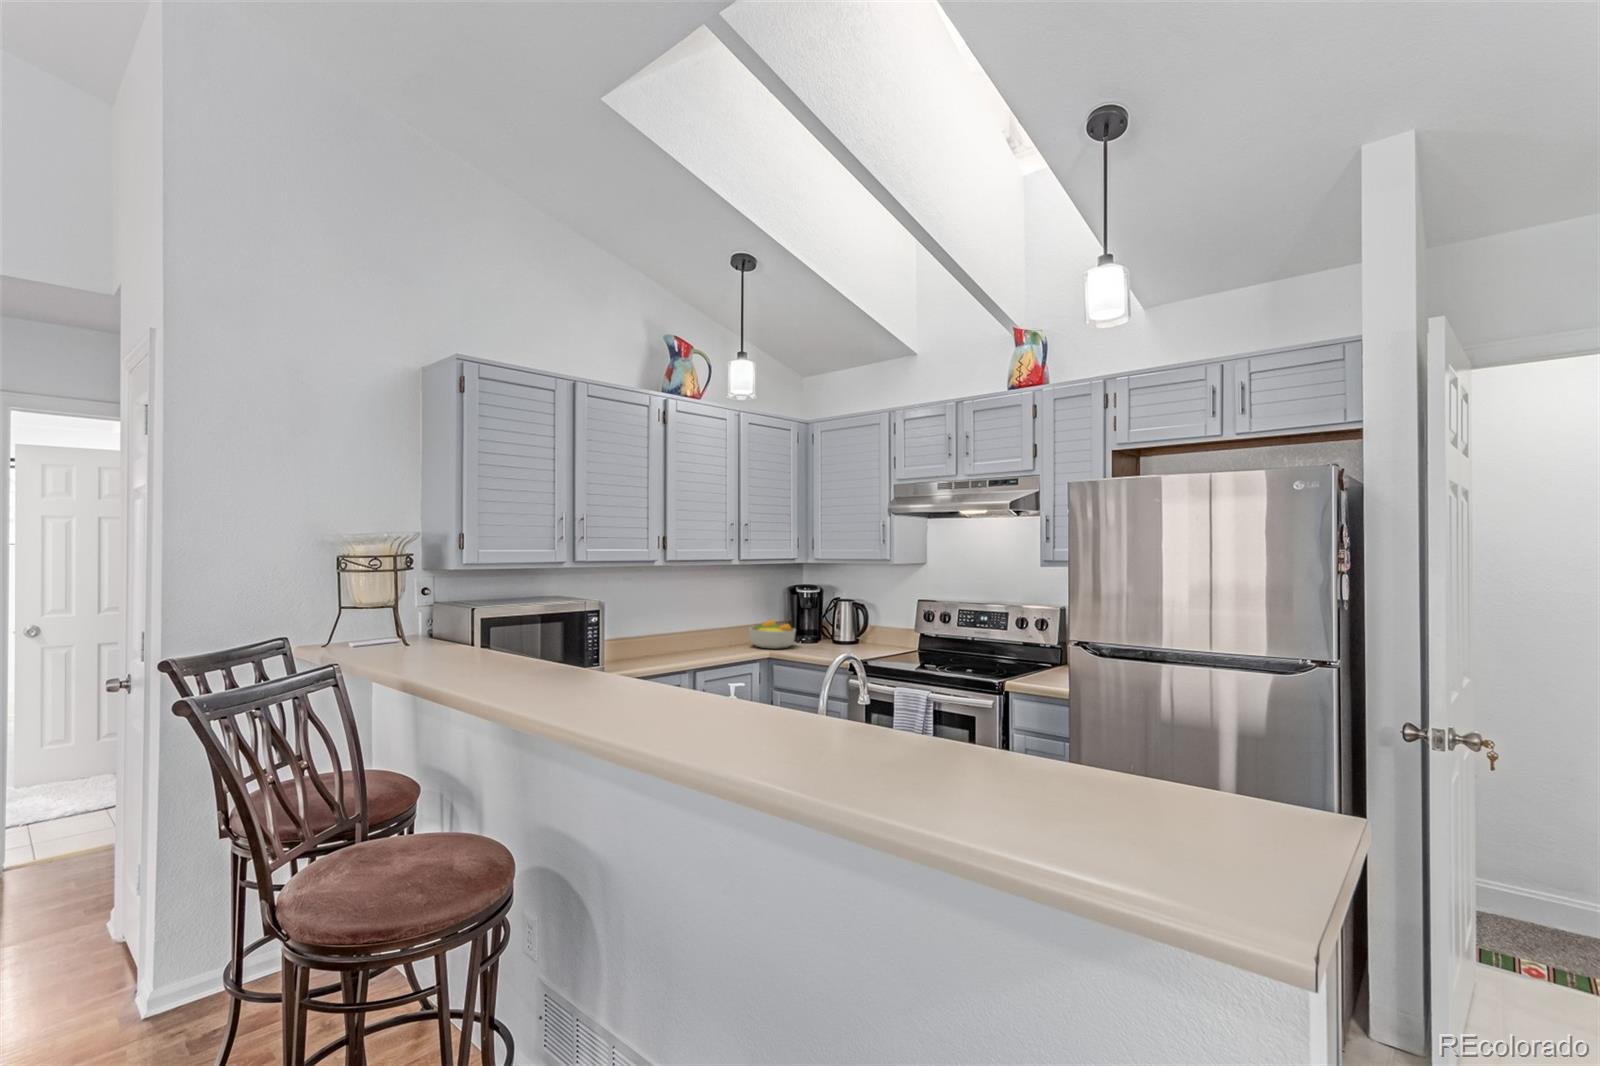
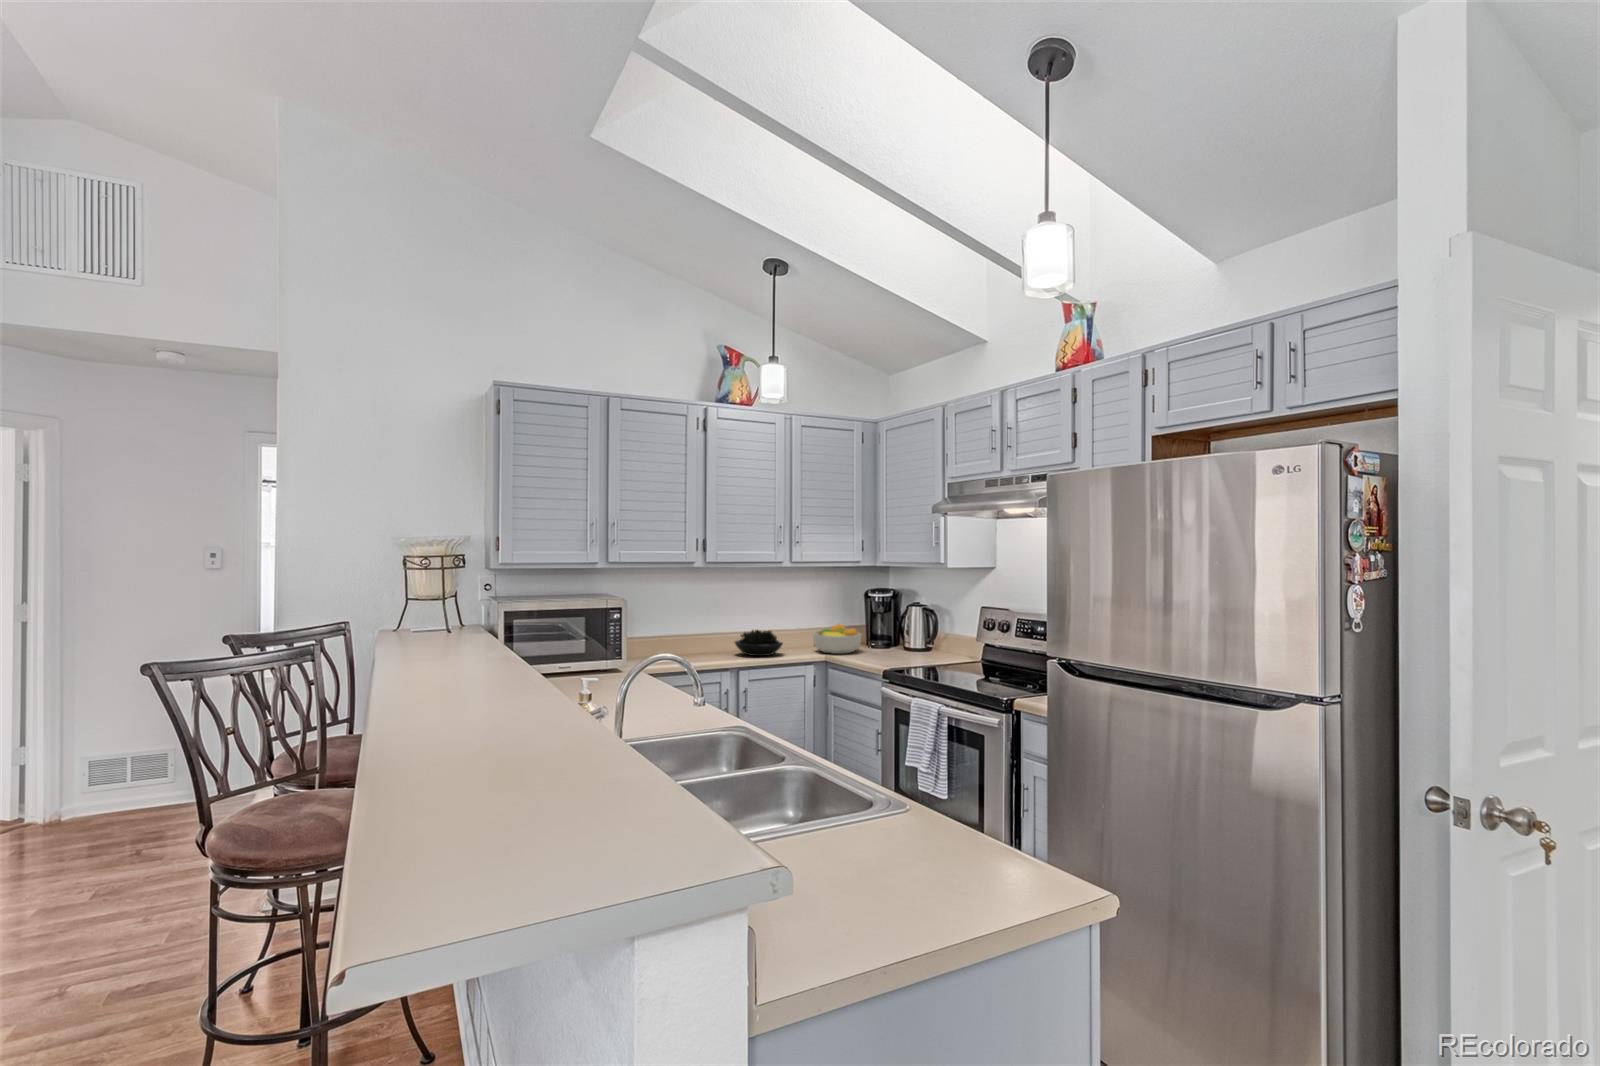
succulent plant: none [679,627,728,654] -> present [735,630,783,656]

